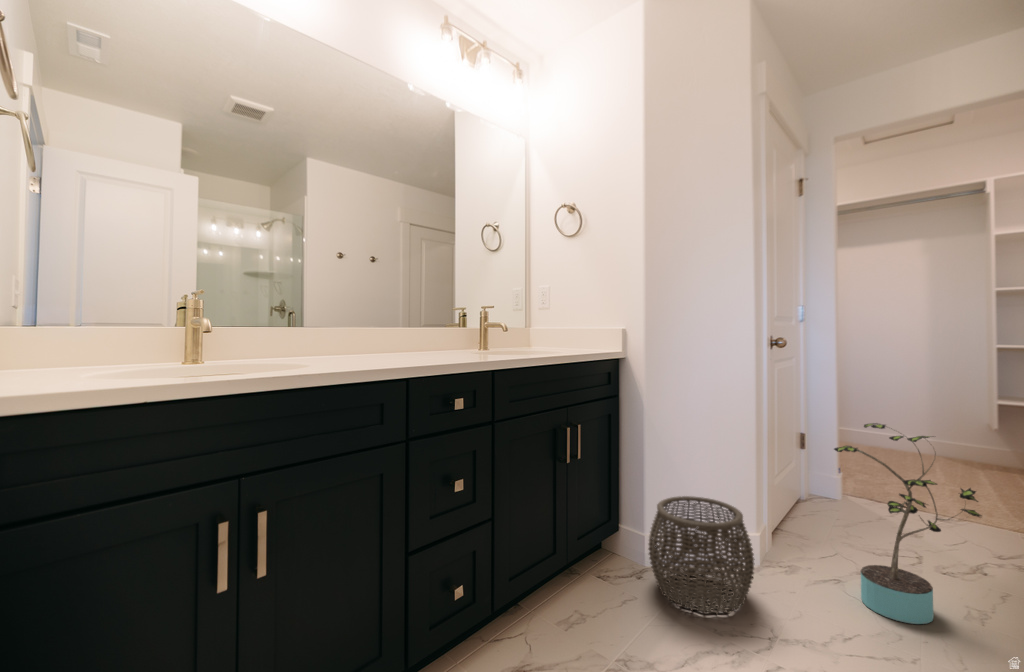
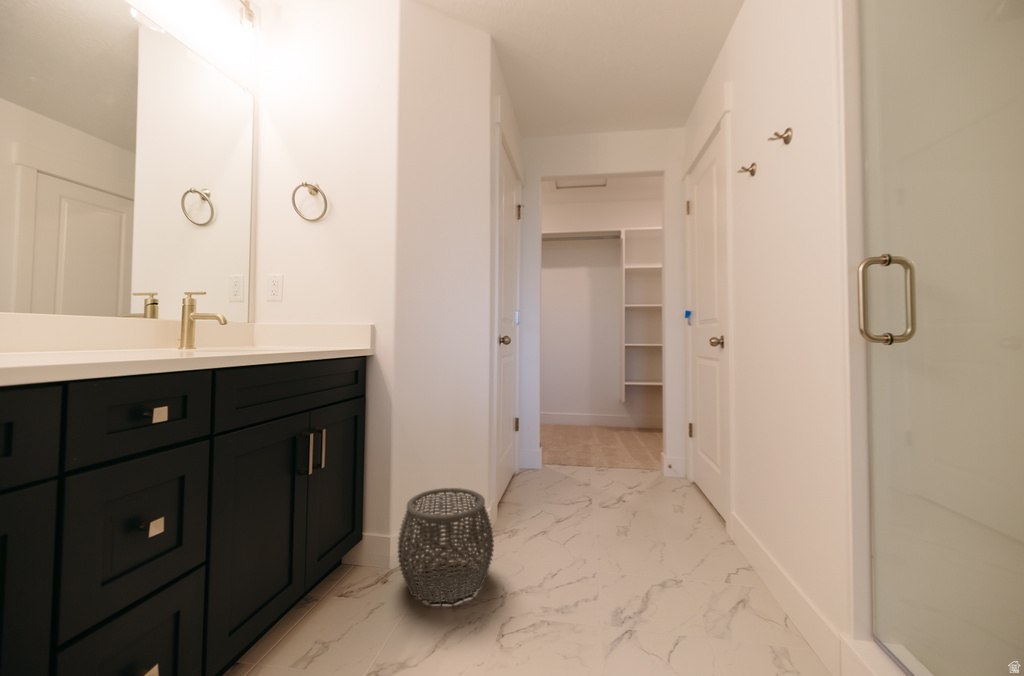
potted plant: present [834,423,982,624] -> none [551,404,640,558]

